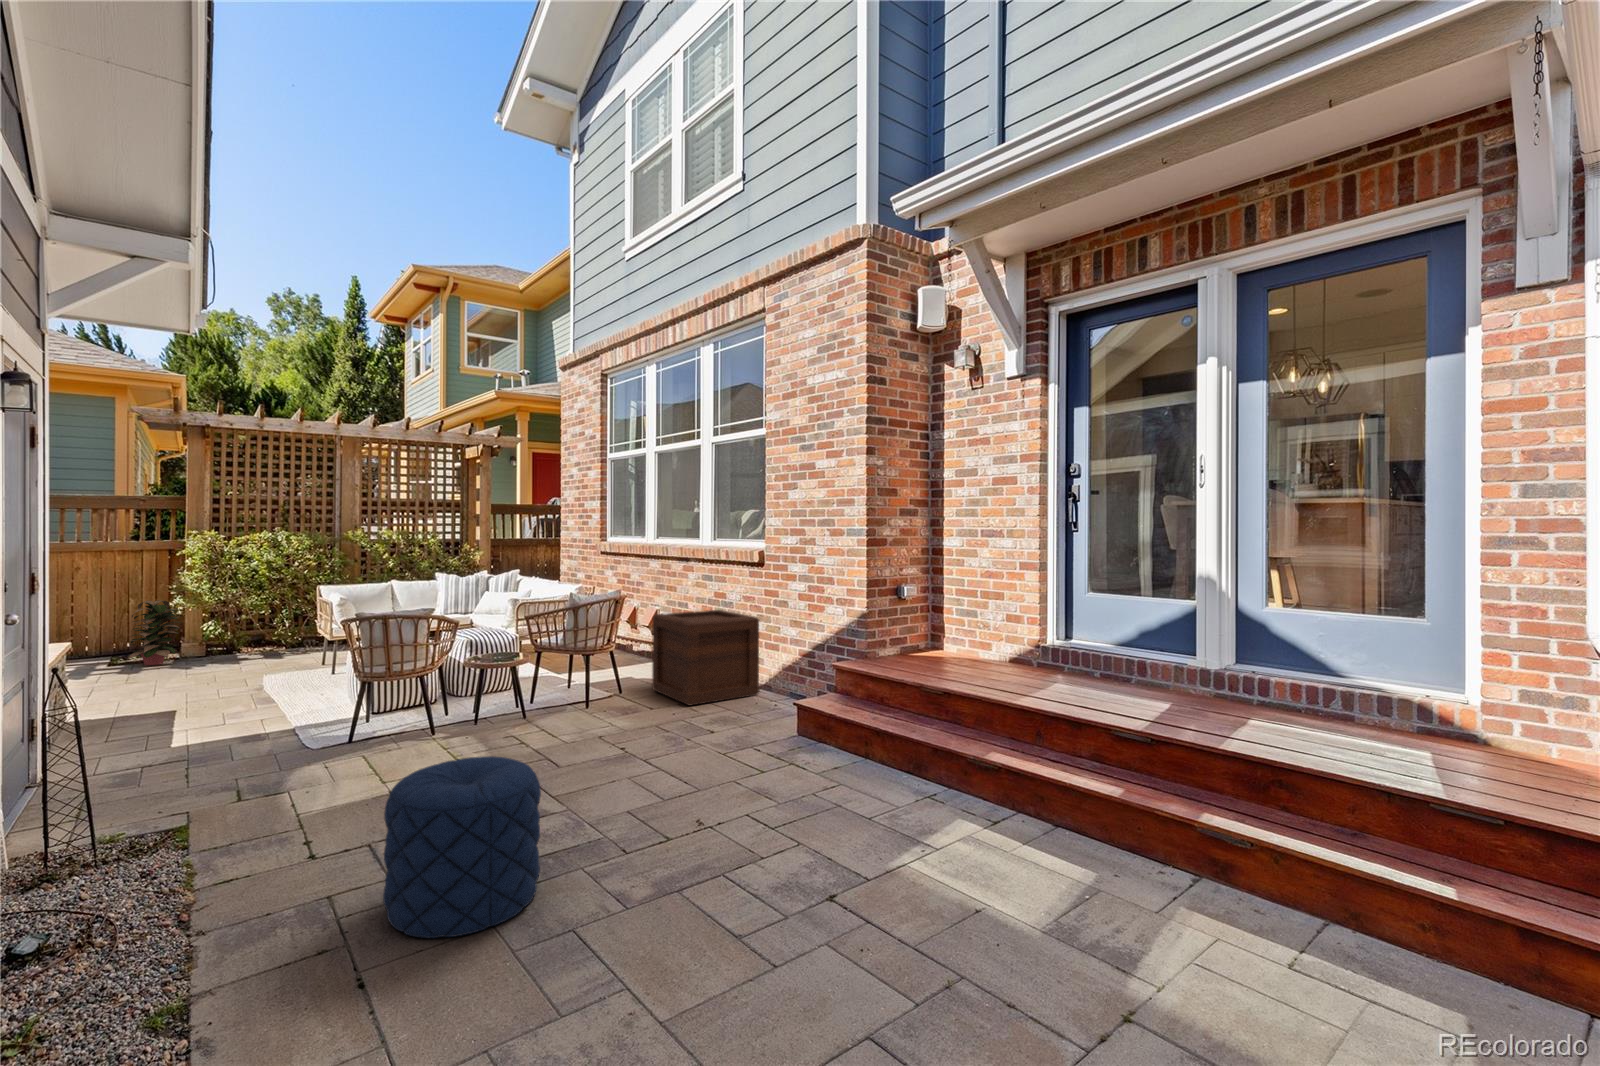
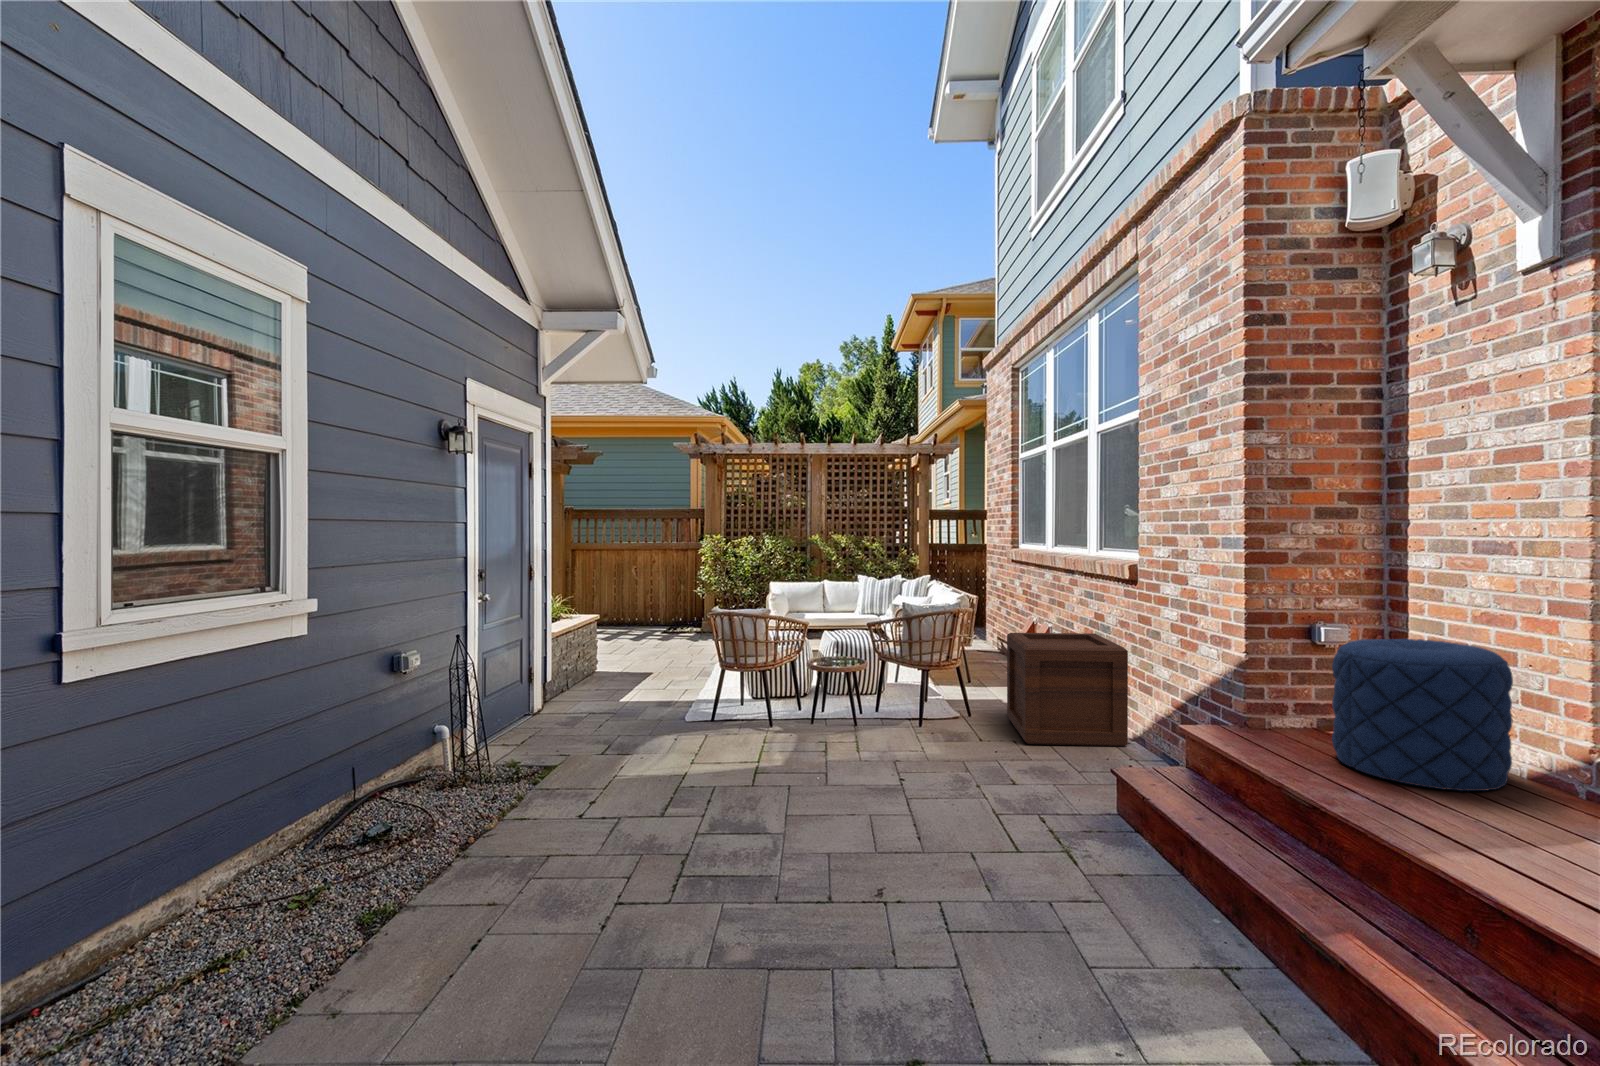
decorative plant: present [128,600,181,665] -> none [671,587,705,635]
pouf: present [383,756,541,938] -> present [1332,639,1513,791]

